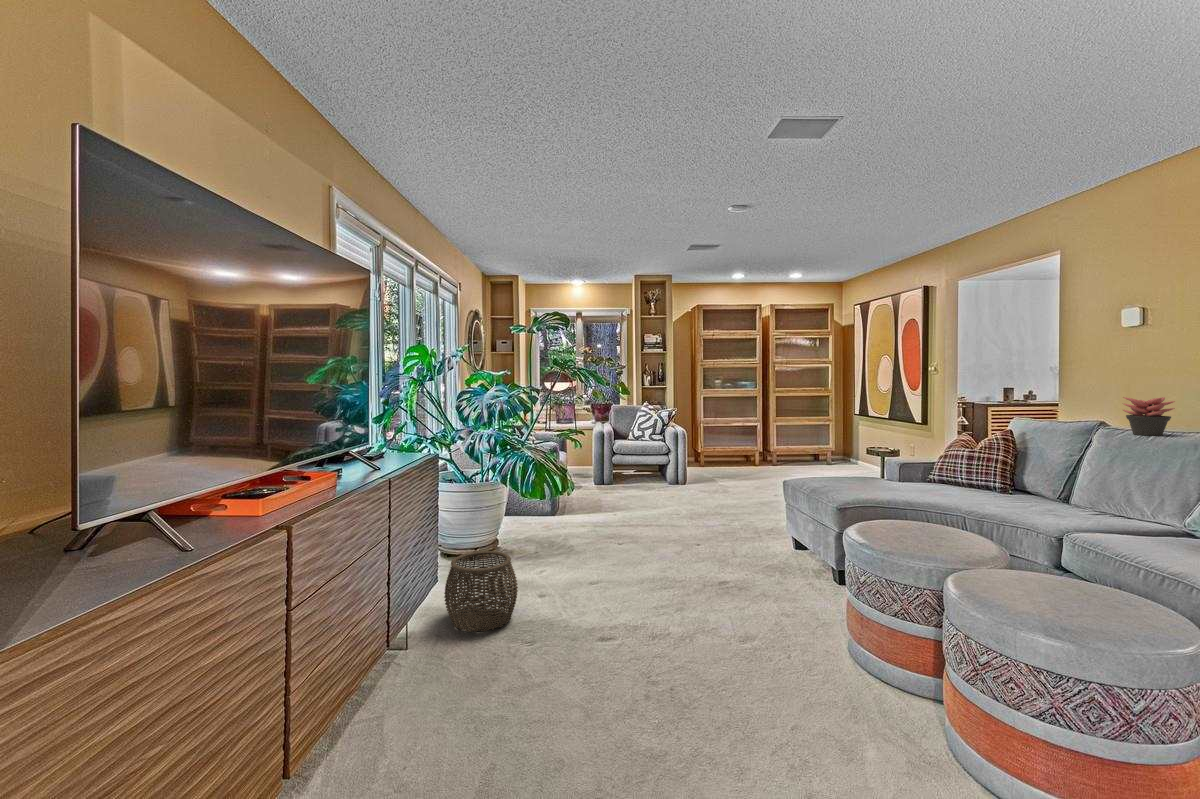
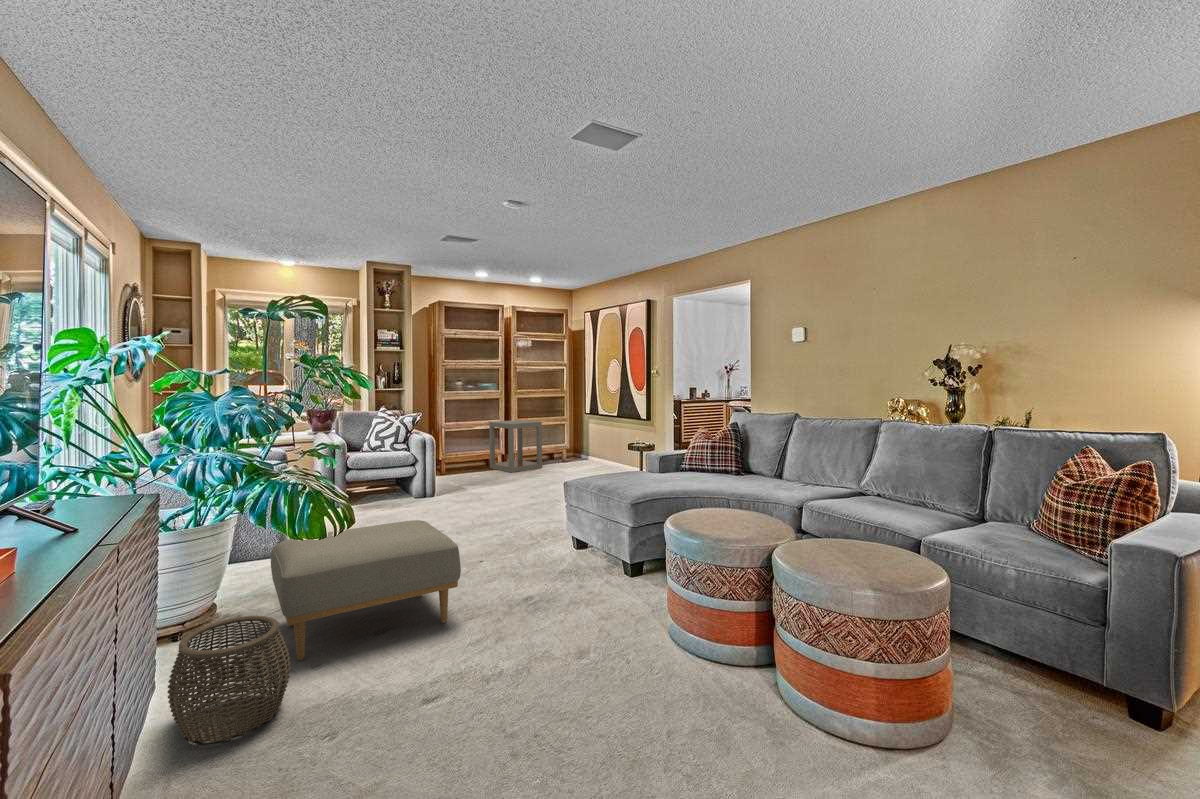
succulent plant: present [1123,397,1175,436] -> none [814,392,845,422]
side table: none [747,418,800,470] -> present [489,420,542,472]
ottoman: none [521,500,657,593] -> present [271,520,461,660]

